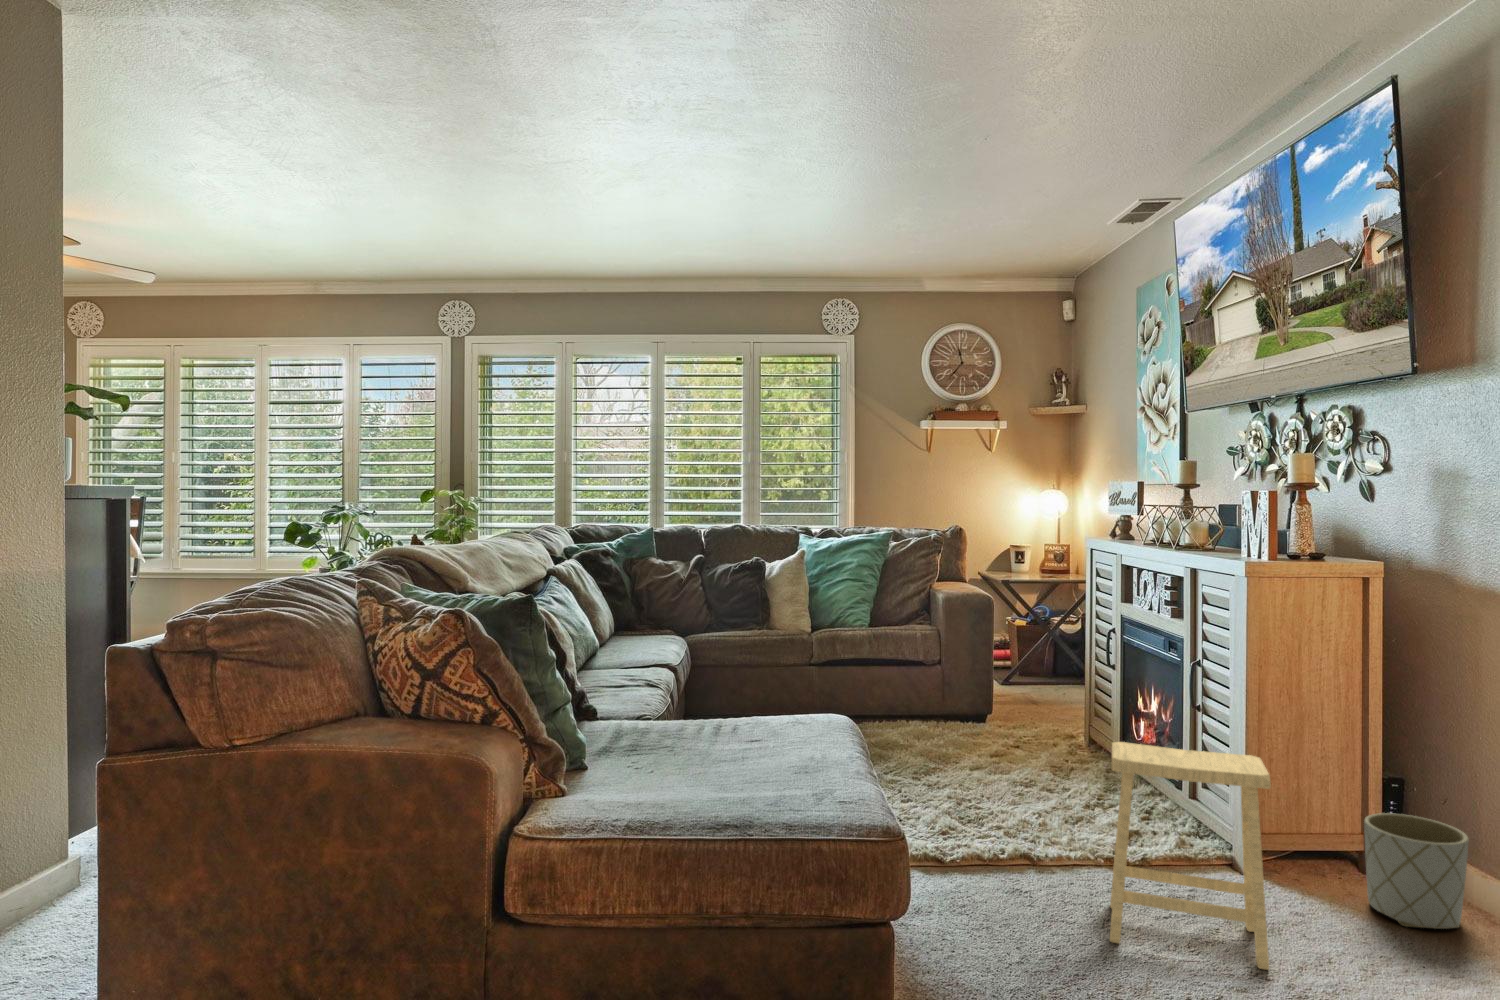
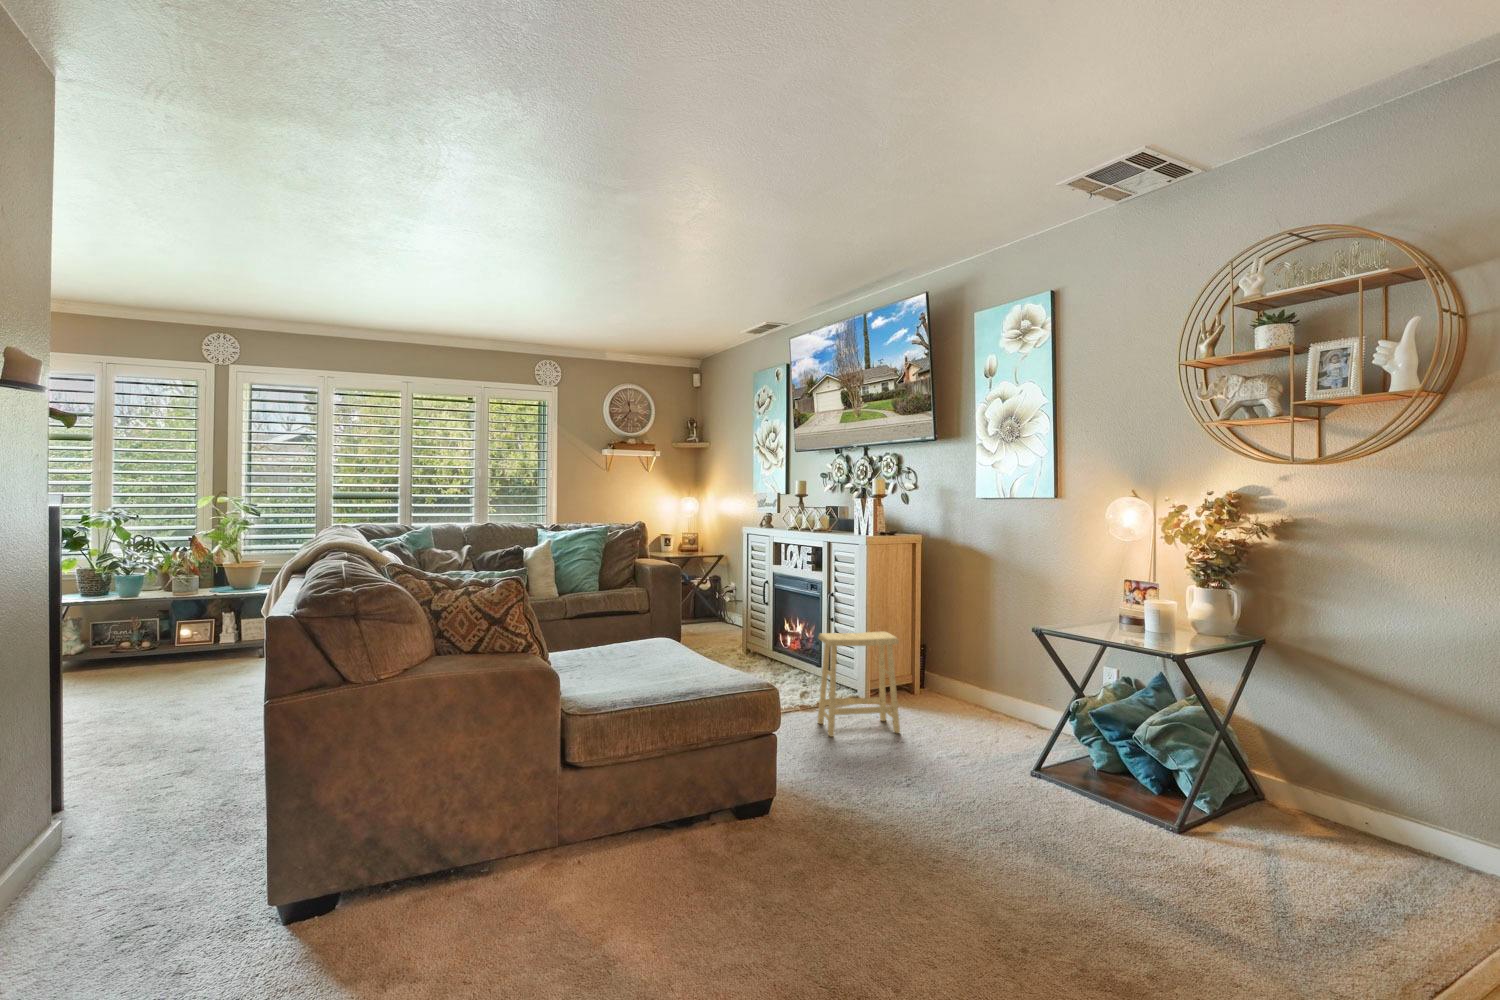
planter: present [1364,813,1469,929] -> none [919,656,961,708]

